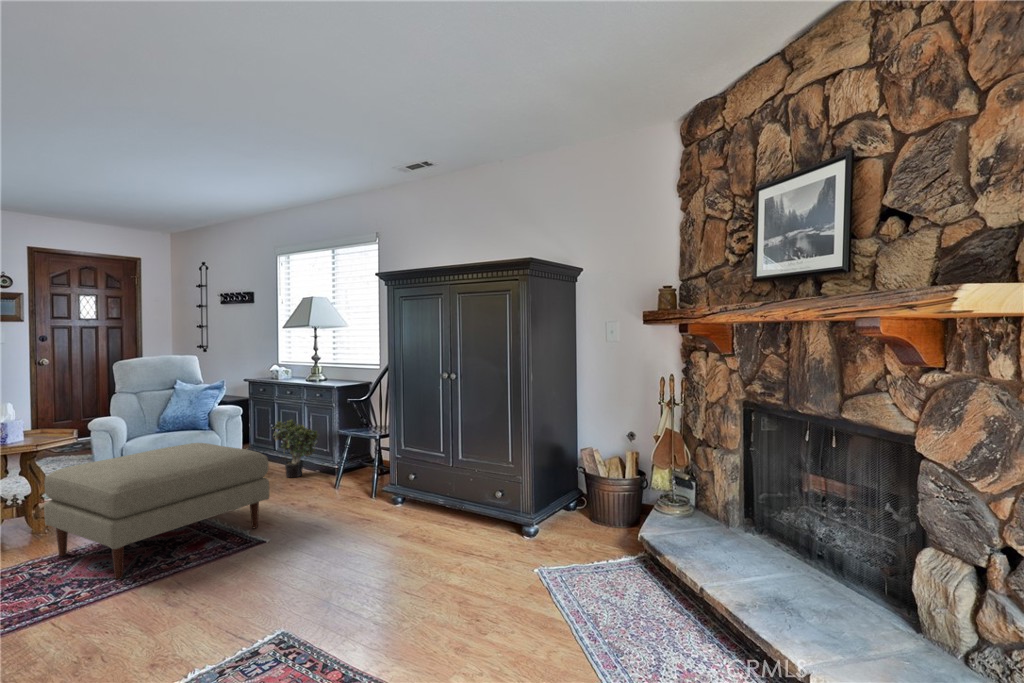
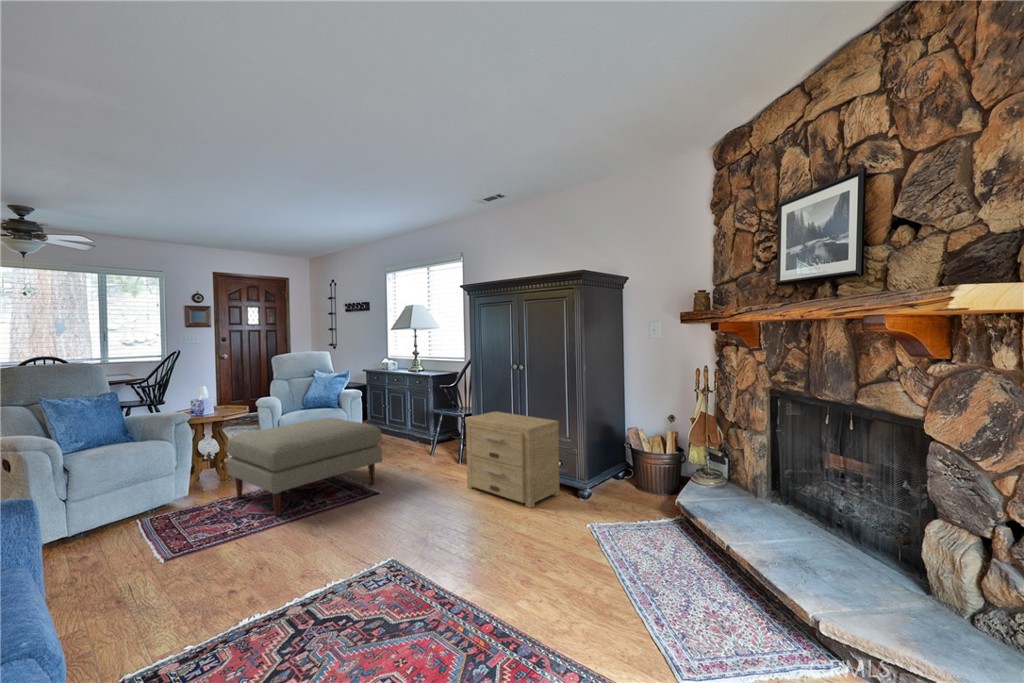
potted plant: present [273,420,319,478] -> none [384,401,420,447]
side table: none [380,431,498,551] -> present [465,412,560,508]

